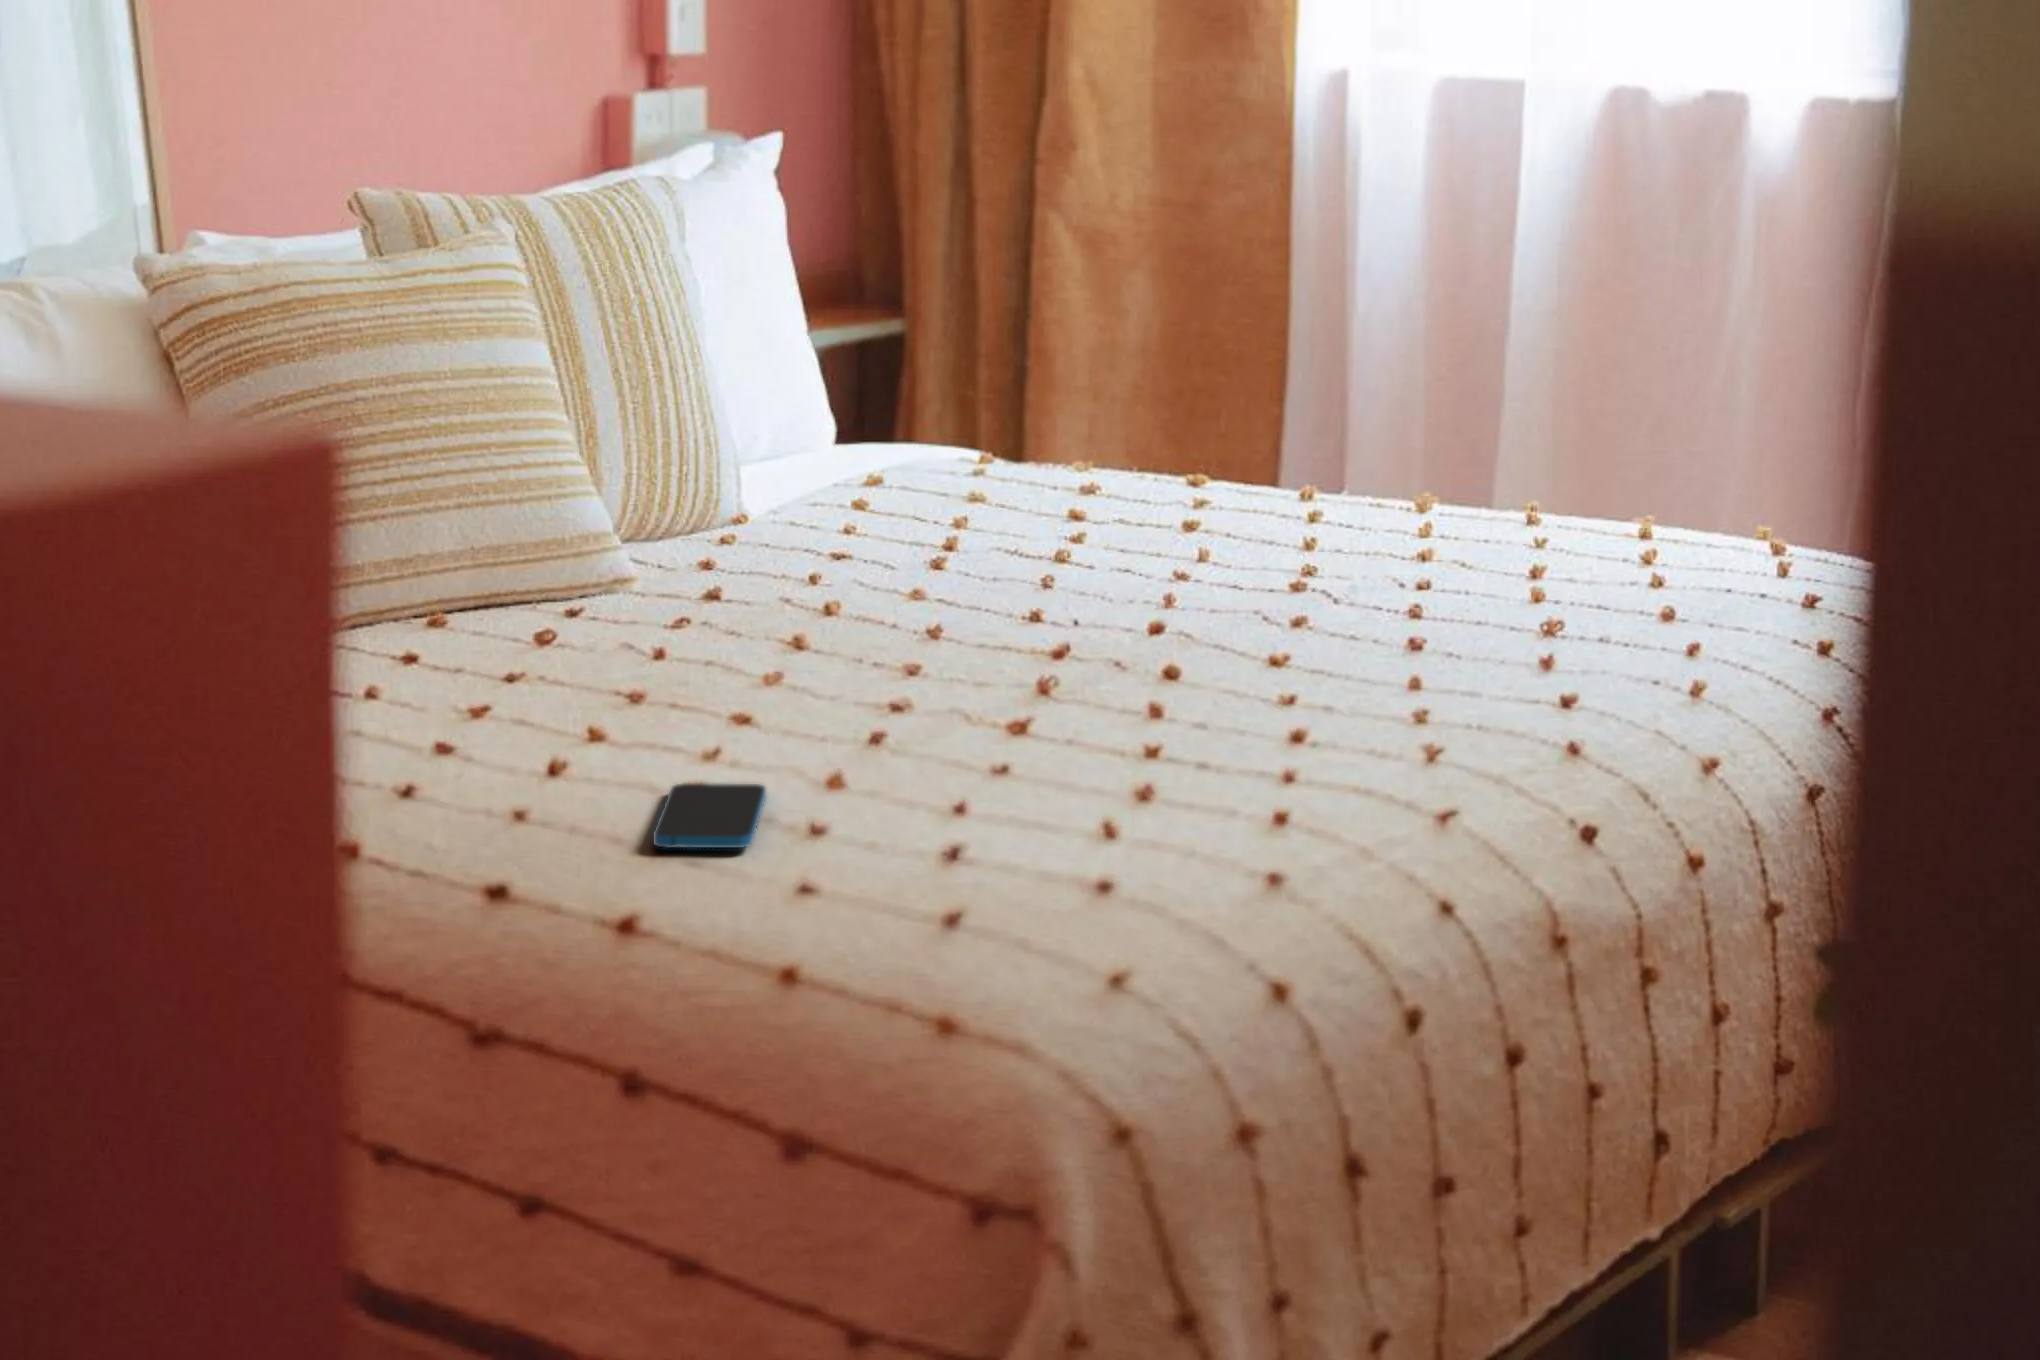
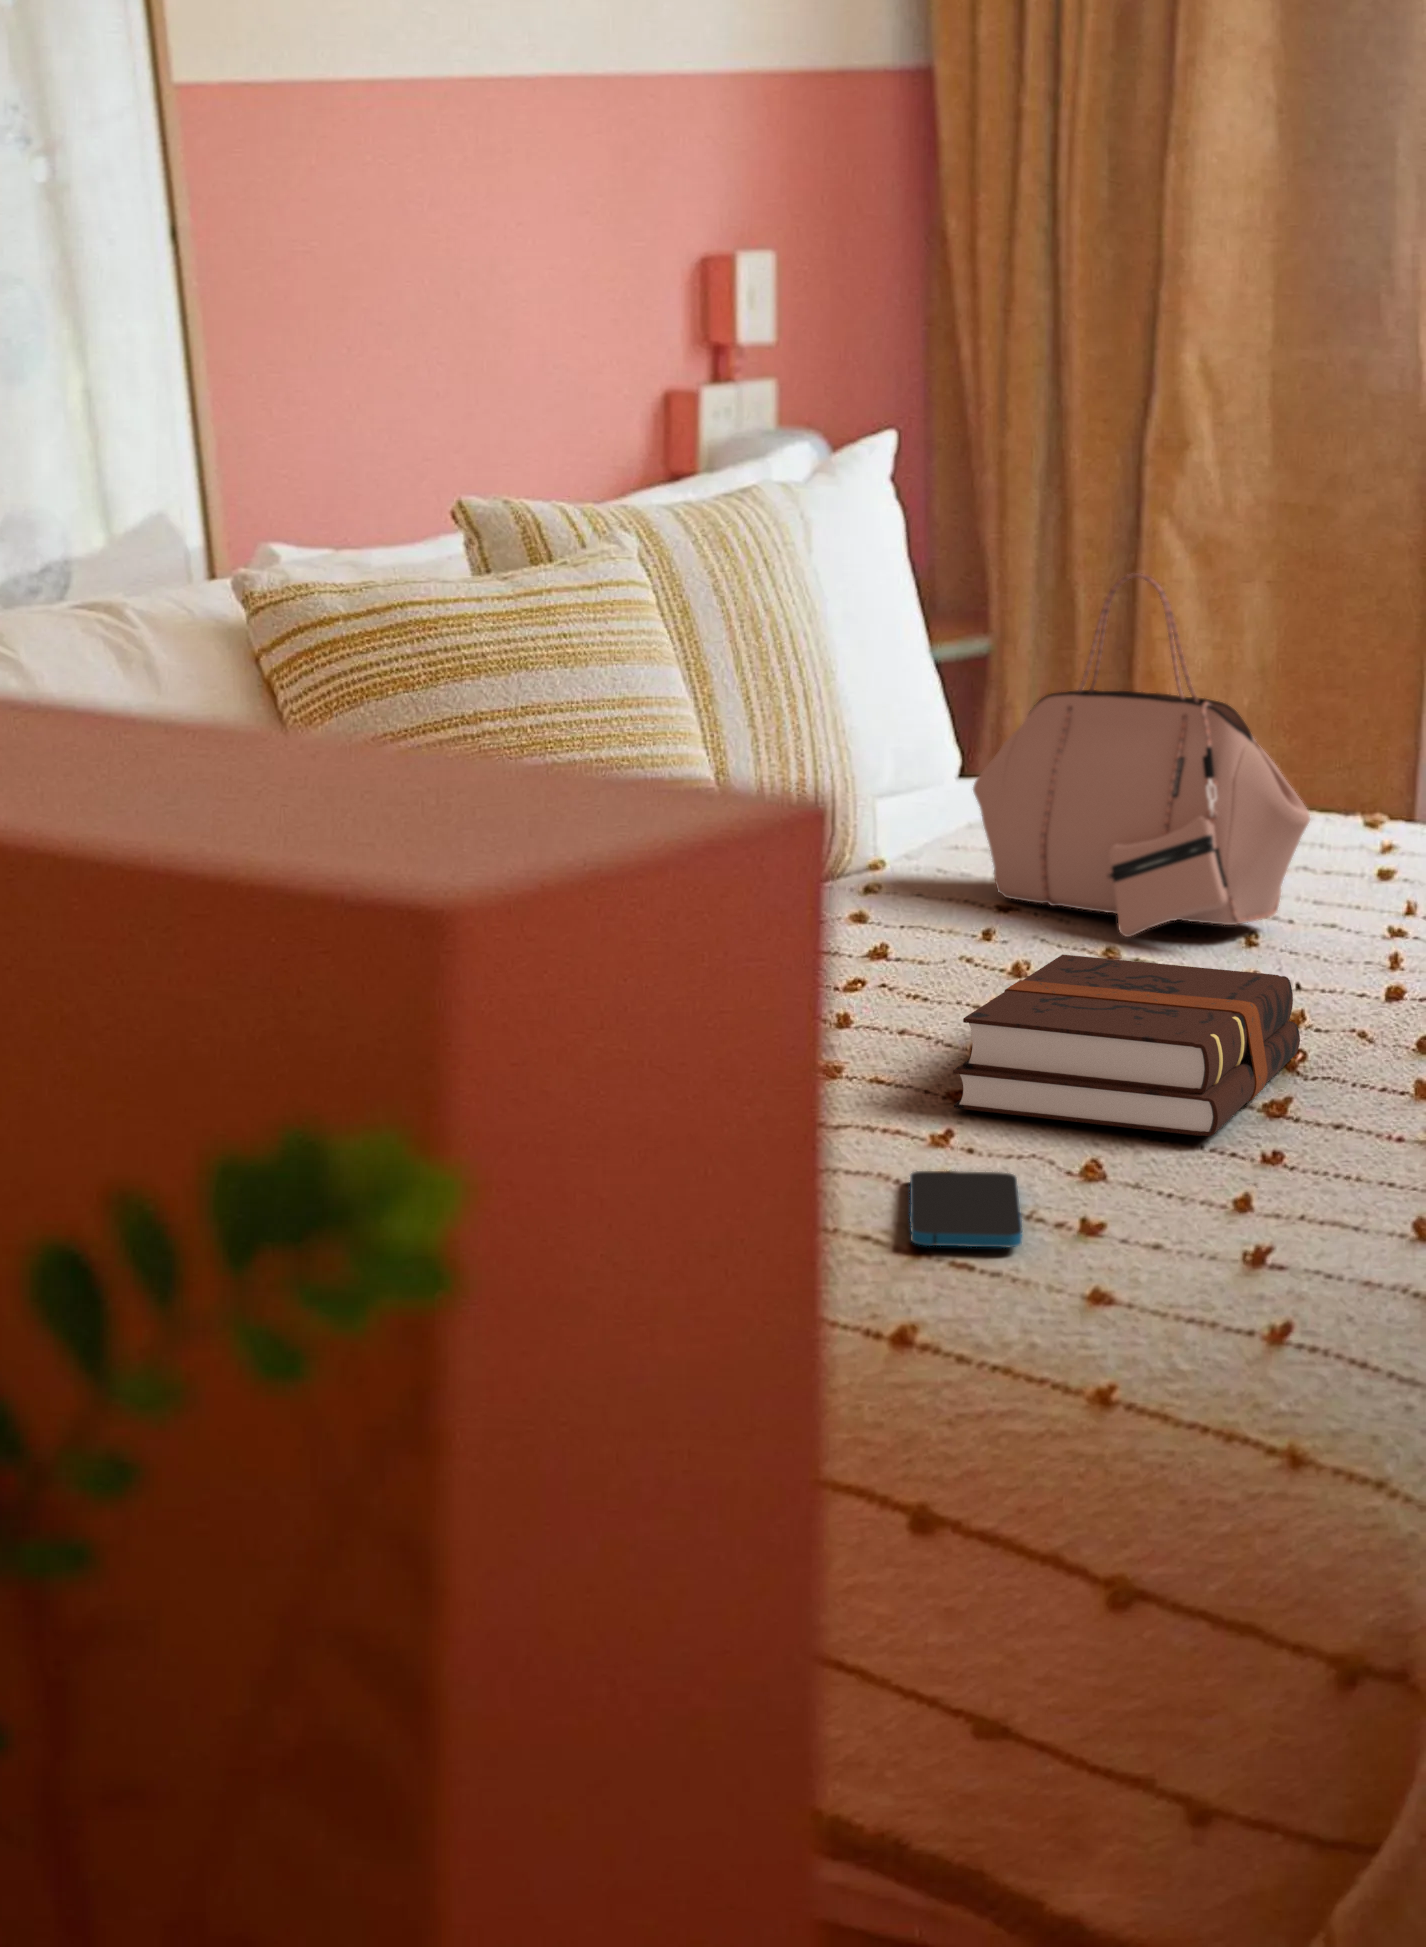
handbag: none [817,255,1100,581] -> present [973,573,1310,937]
hardback book: none [732,594,1056,750] -> present [953,955,1300,1136]

